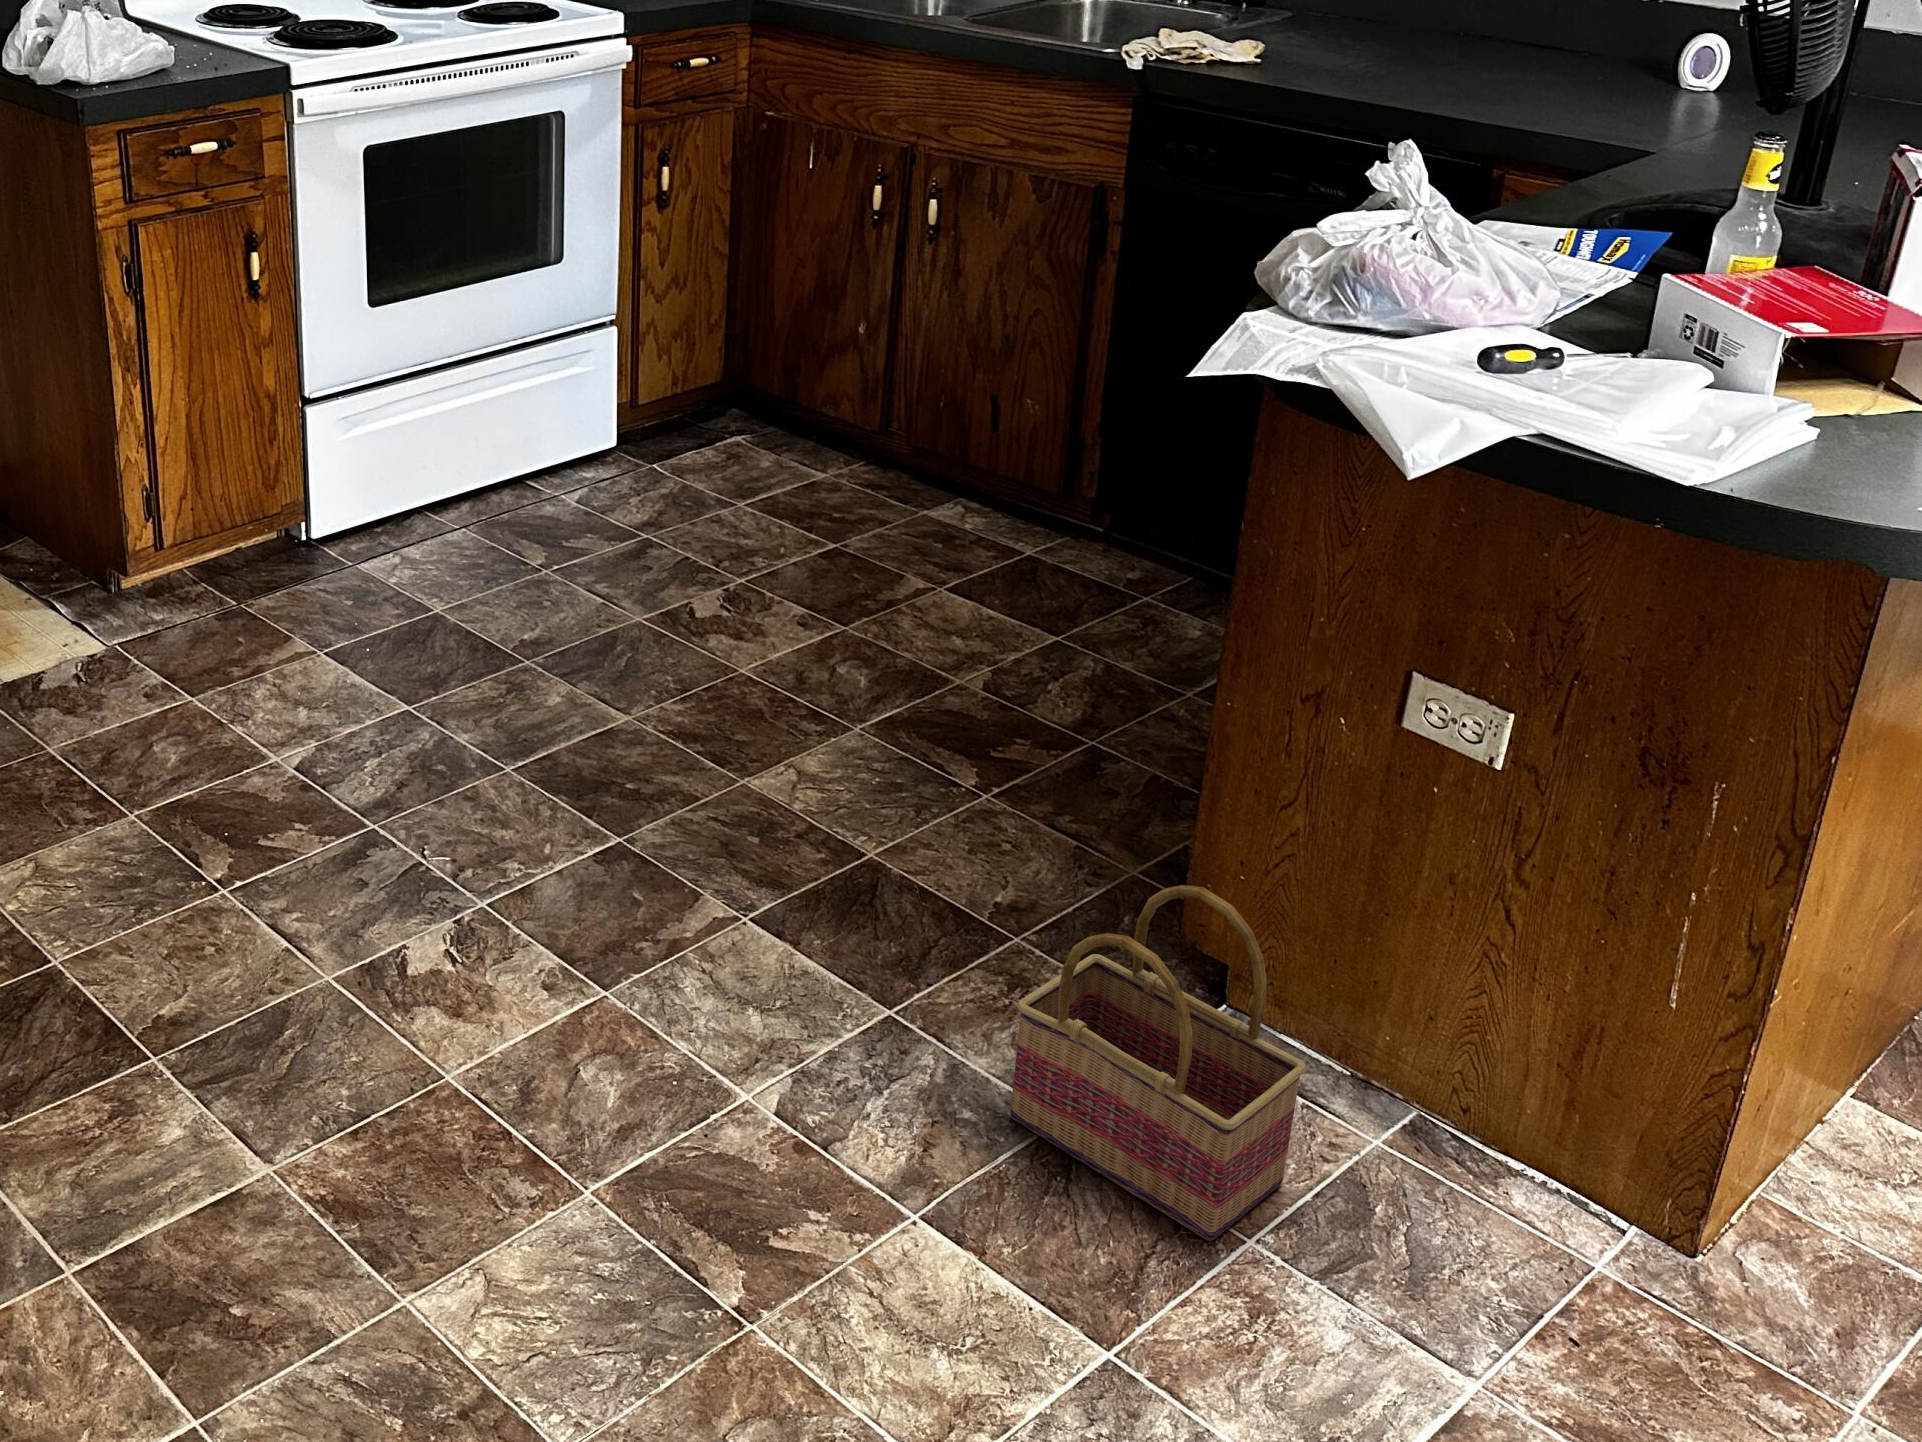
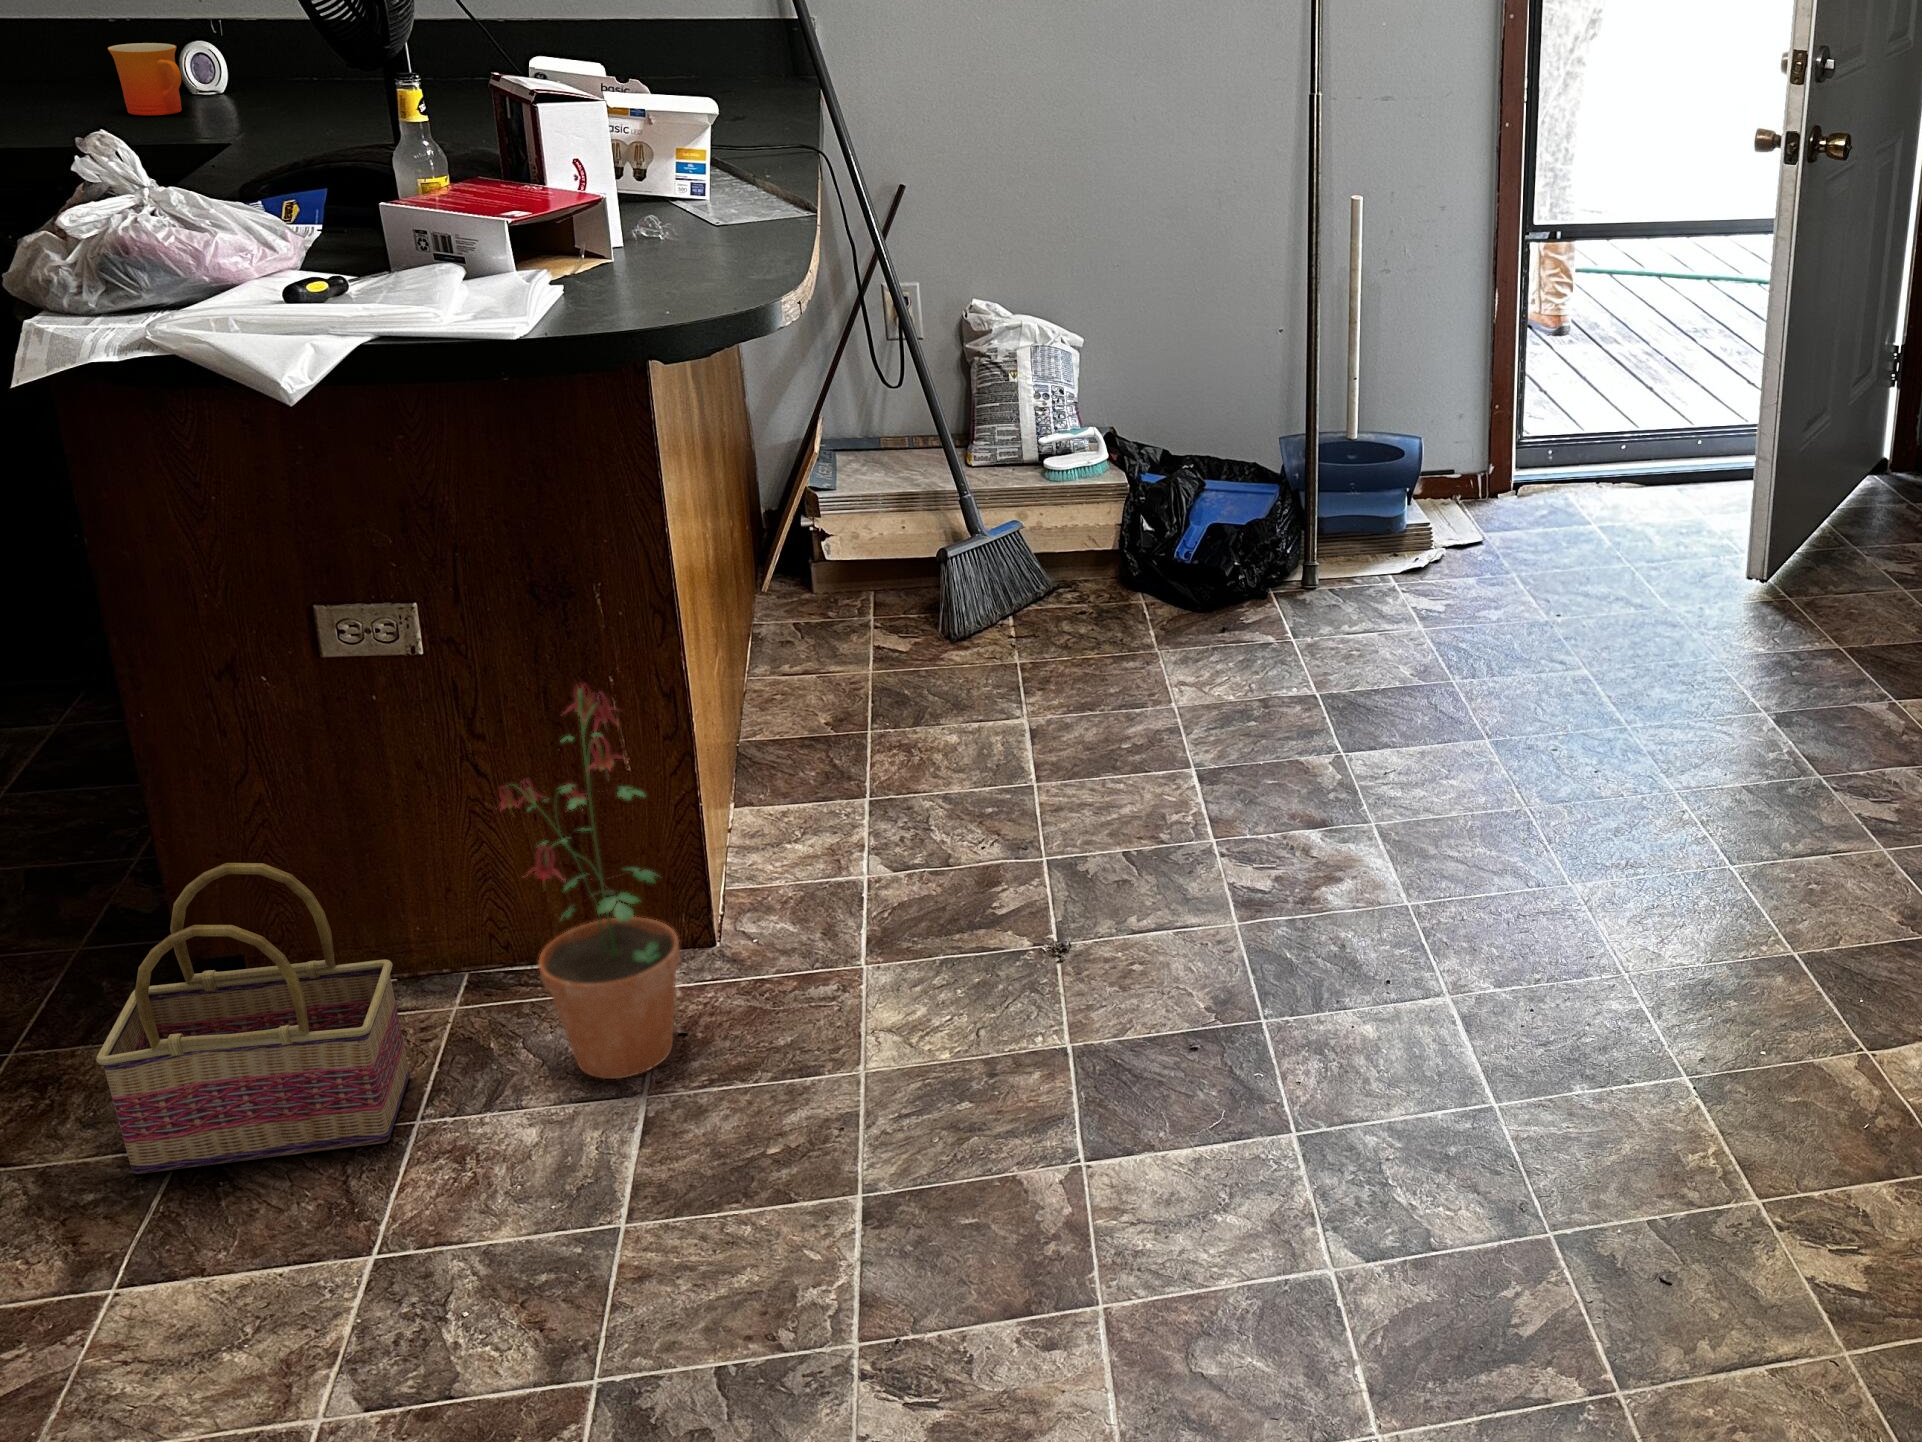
mug: none [1594,33,1669,110] -> present [108,43,182,115]
potted plant: none [1433,893,1661,1358] -> present [497,685,680,1079]

